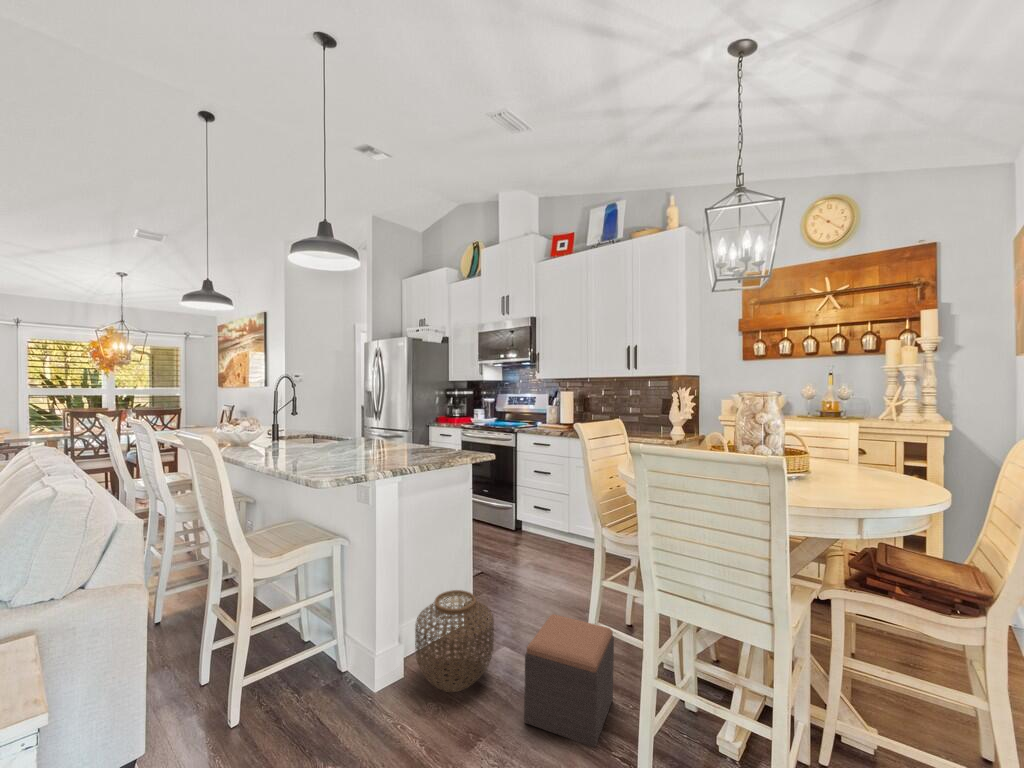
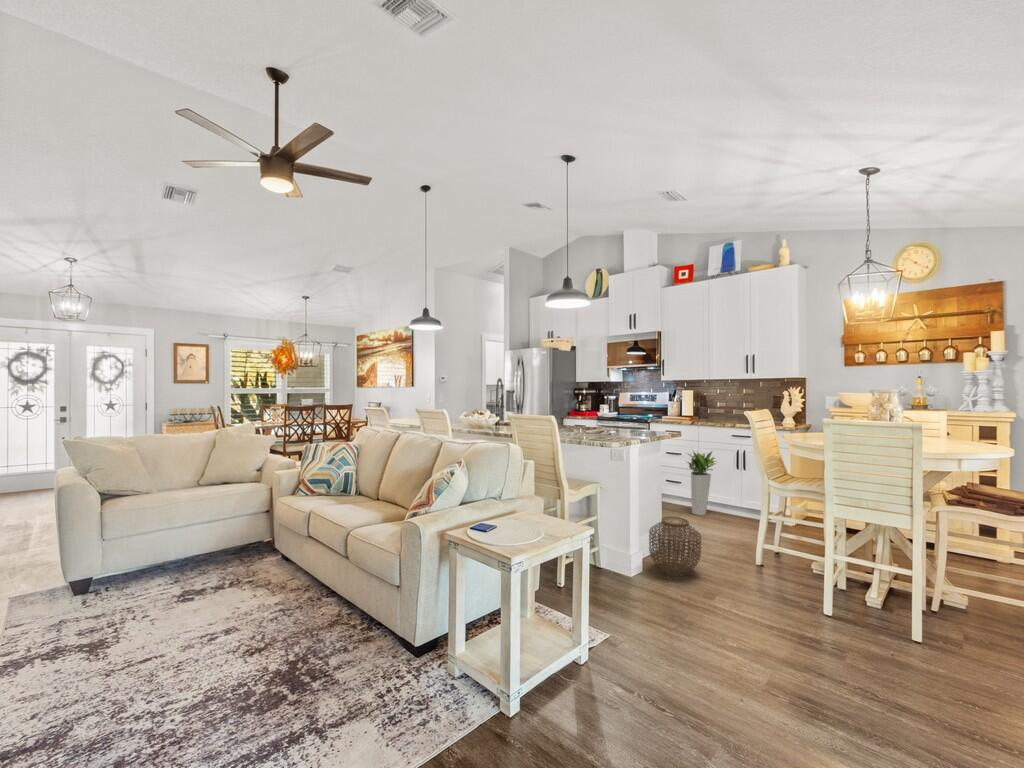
planter: none [545,469,587,555] -> present [687,451,715,515]
footstool: present [524,614,614,747] -> none [734,530,786,599]

